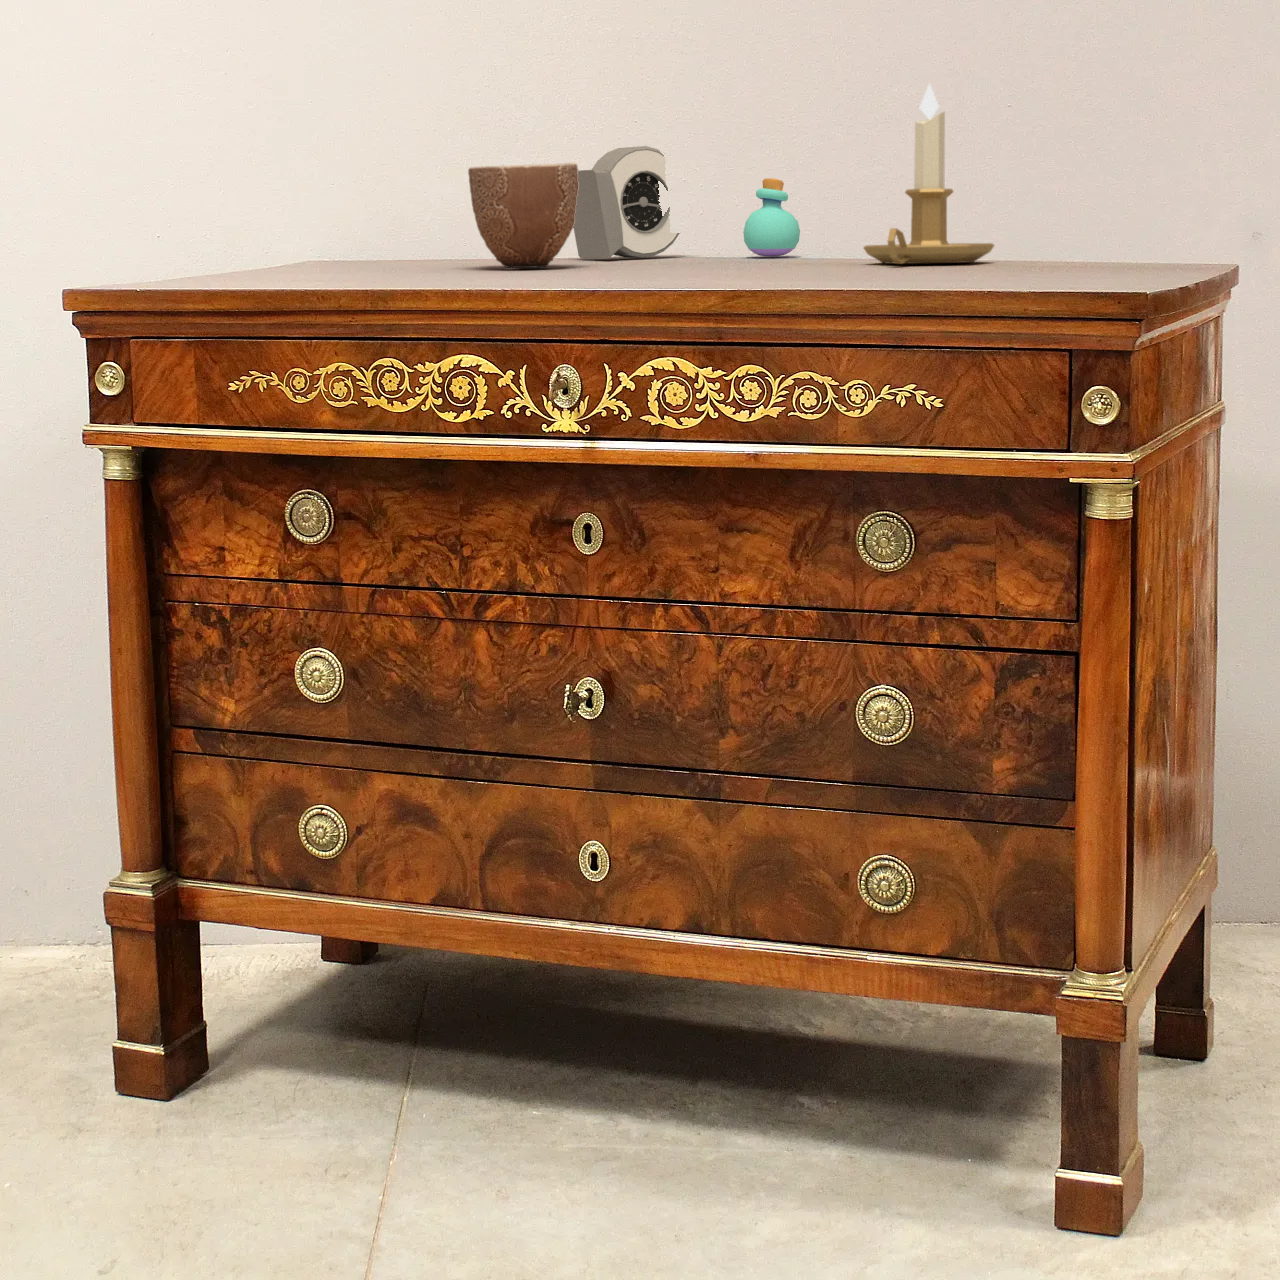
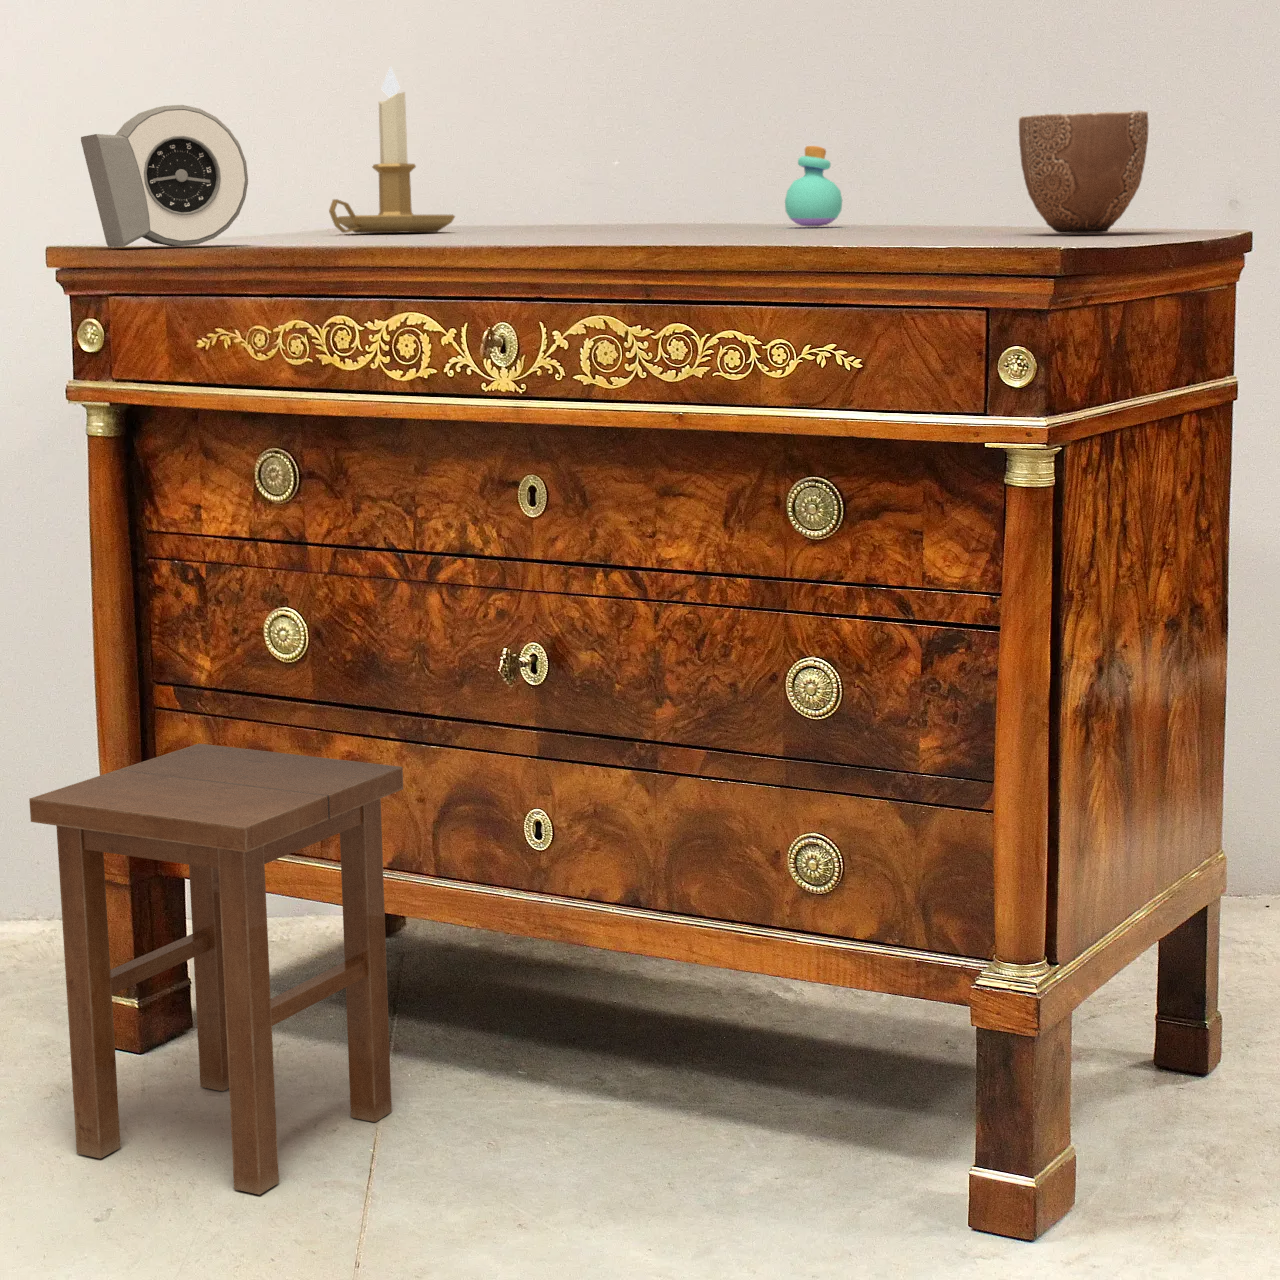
candlestick: present [864,84,994,264] -> present [329,67,455,233]
alarm clock: present [573,146,680,259] -> present [81,105,248,247]
decorative bowl: present [468,163,579,268] -> present [1019,110,1148,233]
stool: none [94,788,456,1242] -> present [29,744,403,1195]

